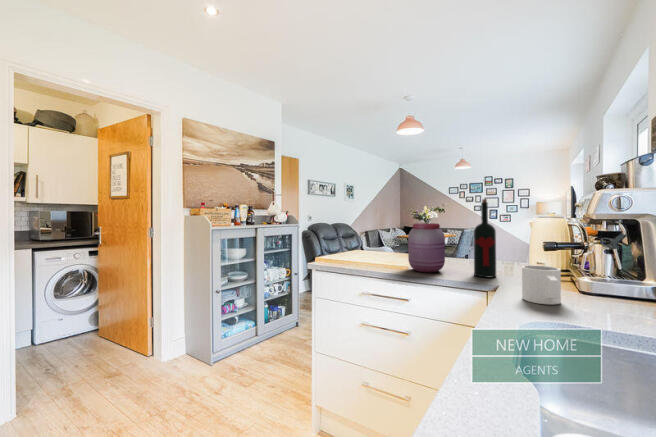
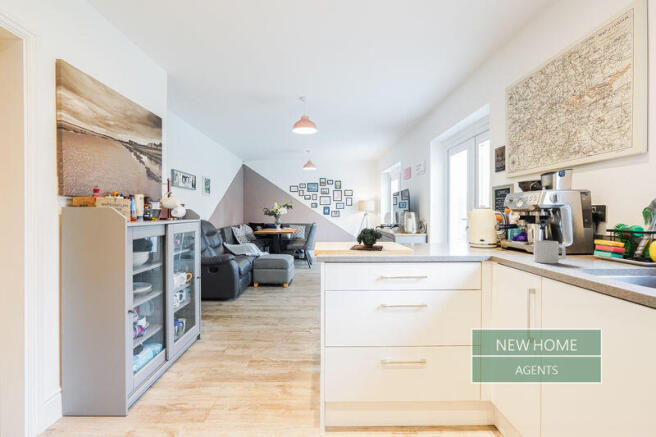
wine bottle: present [474,199,496,278] -> none [465,197,482,254]
jar: present [408,223,445,272] -> none [419,215,449,254]
succulent plant: none [356,236,407,262] -> present [350,228,383,250]

